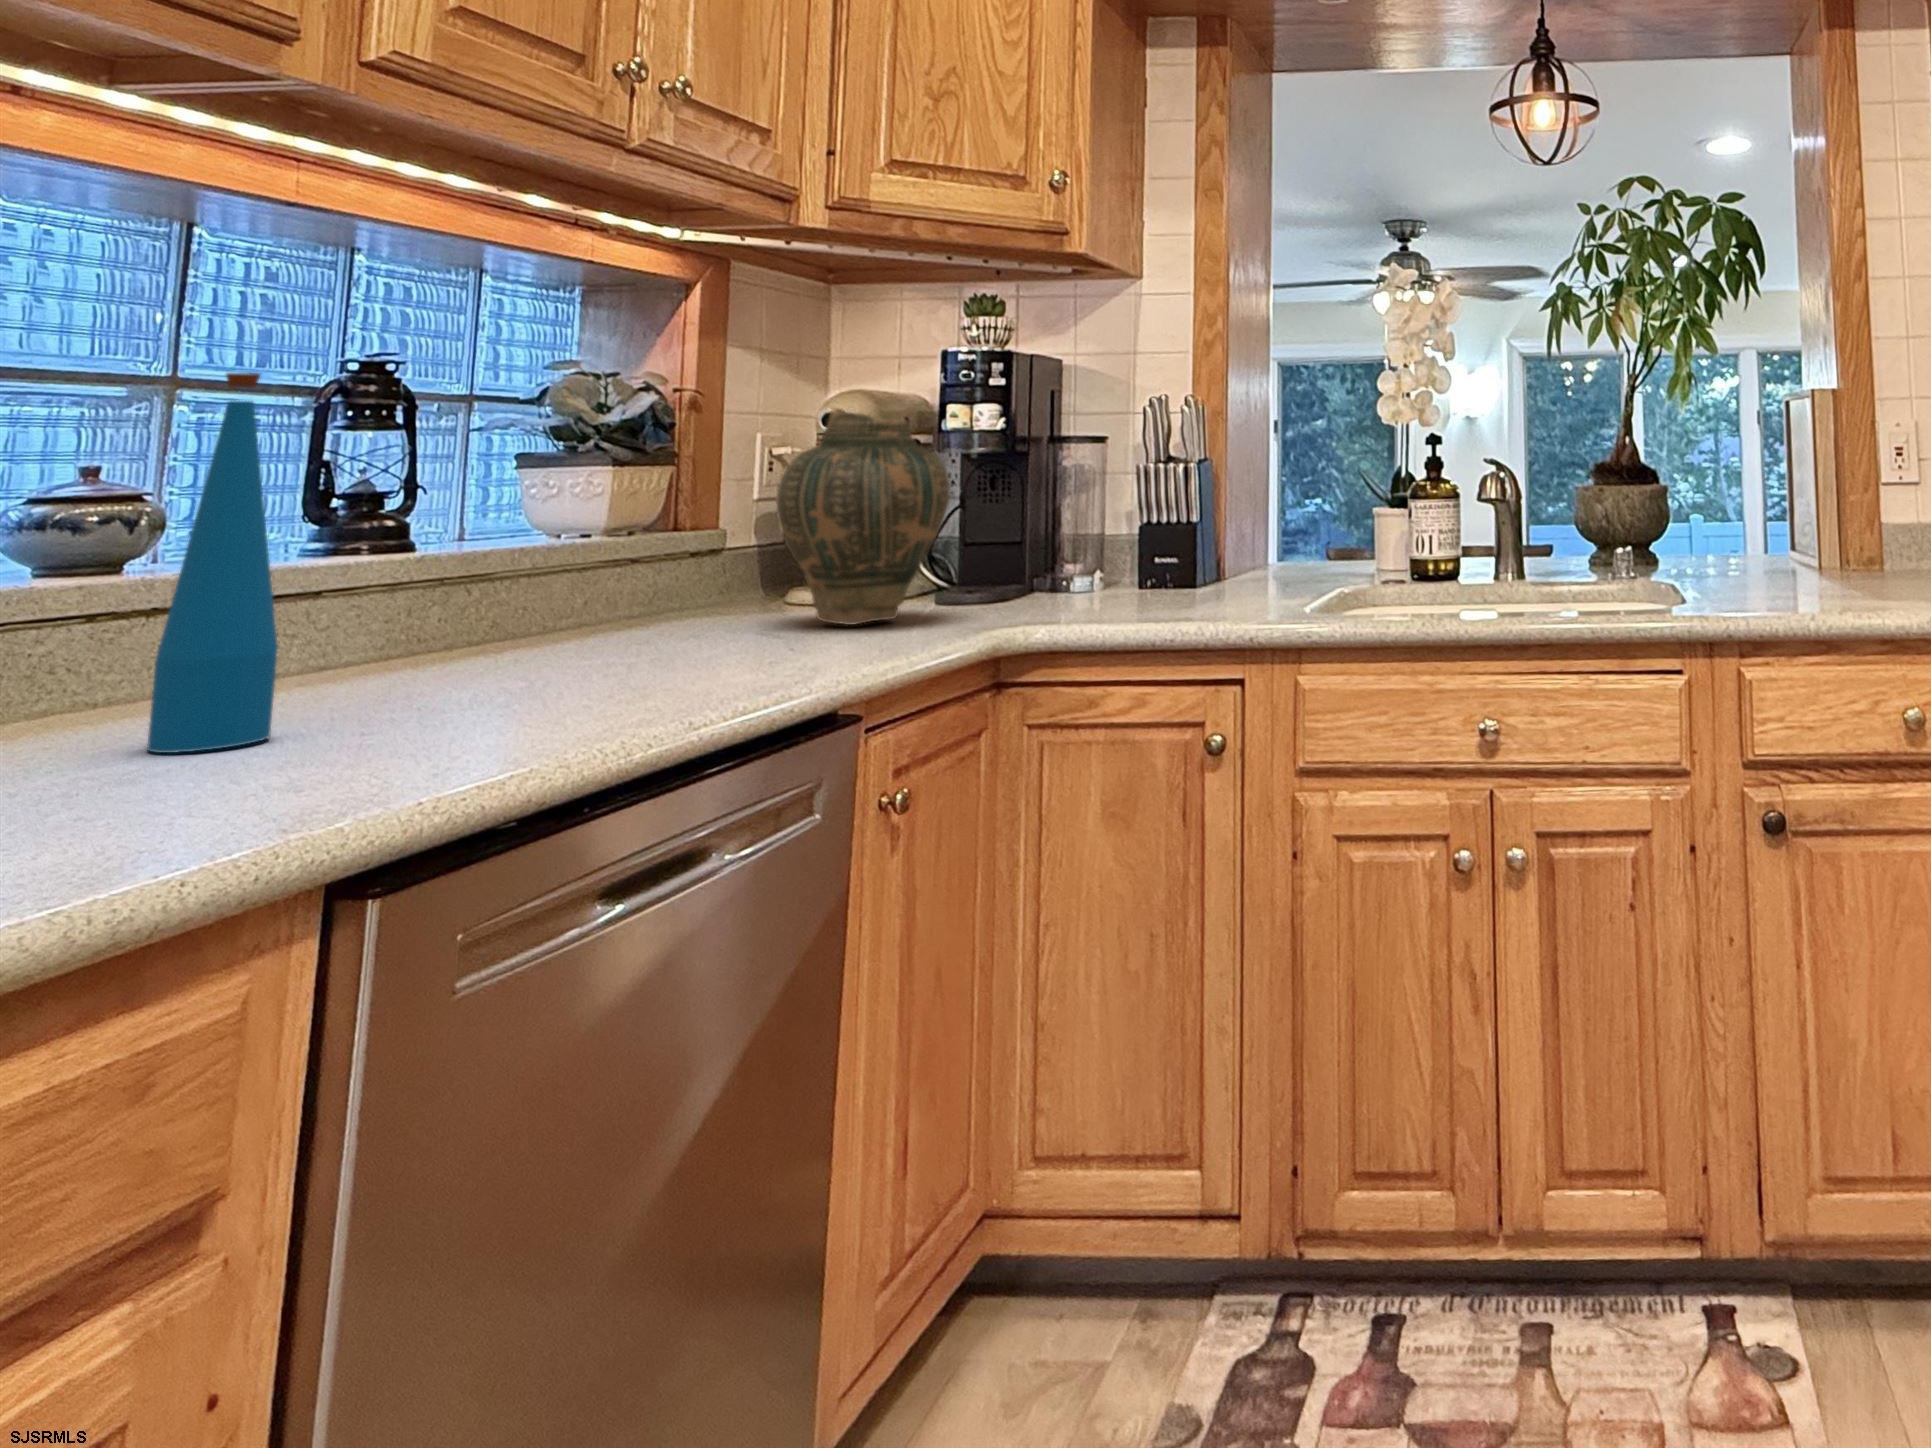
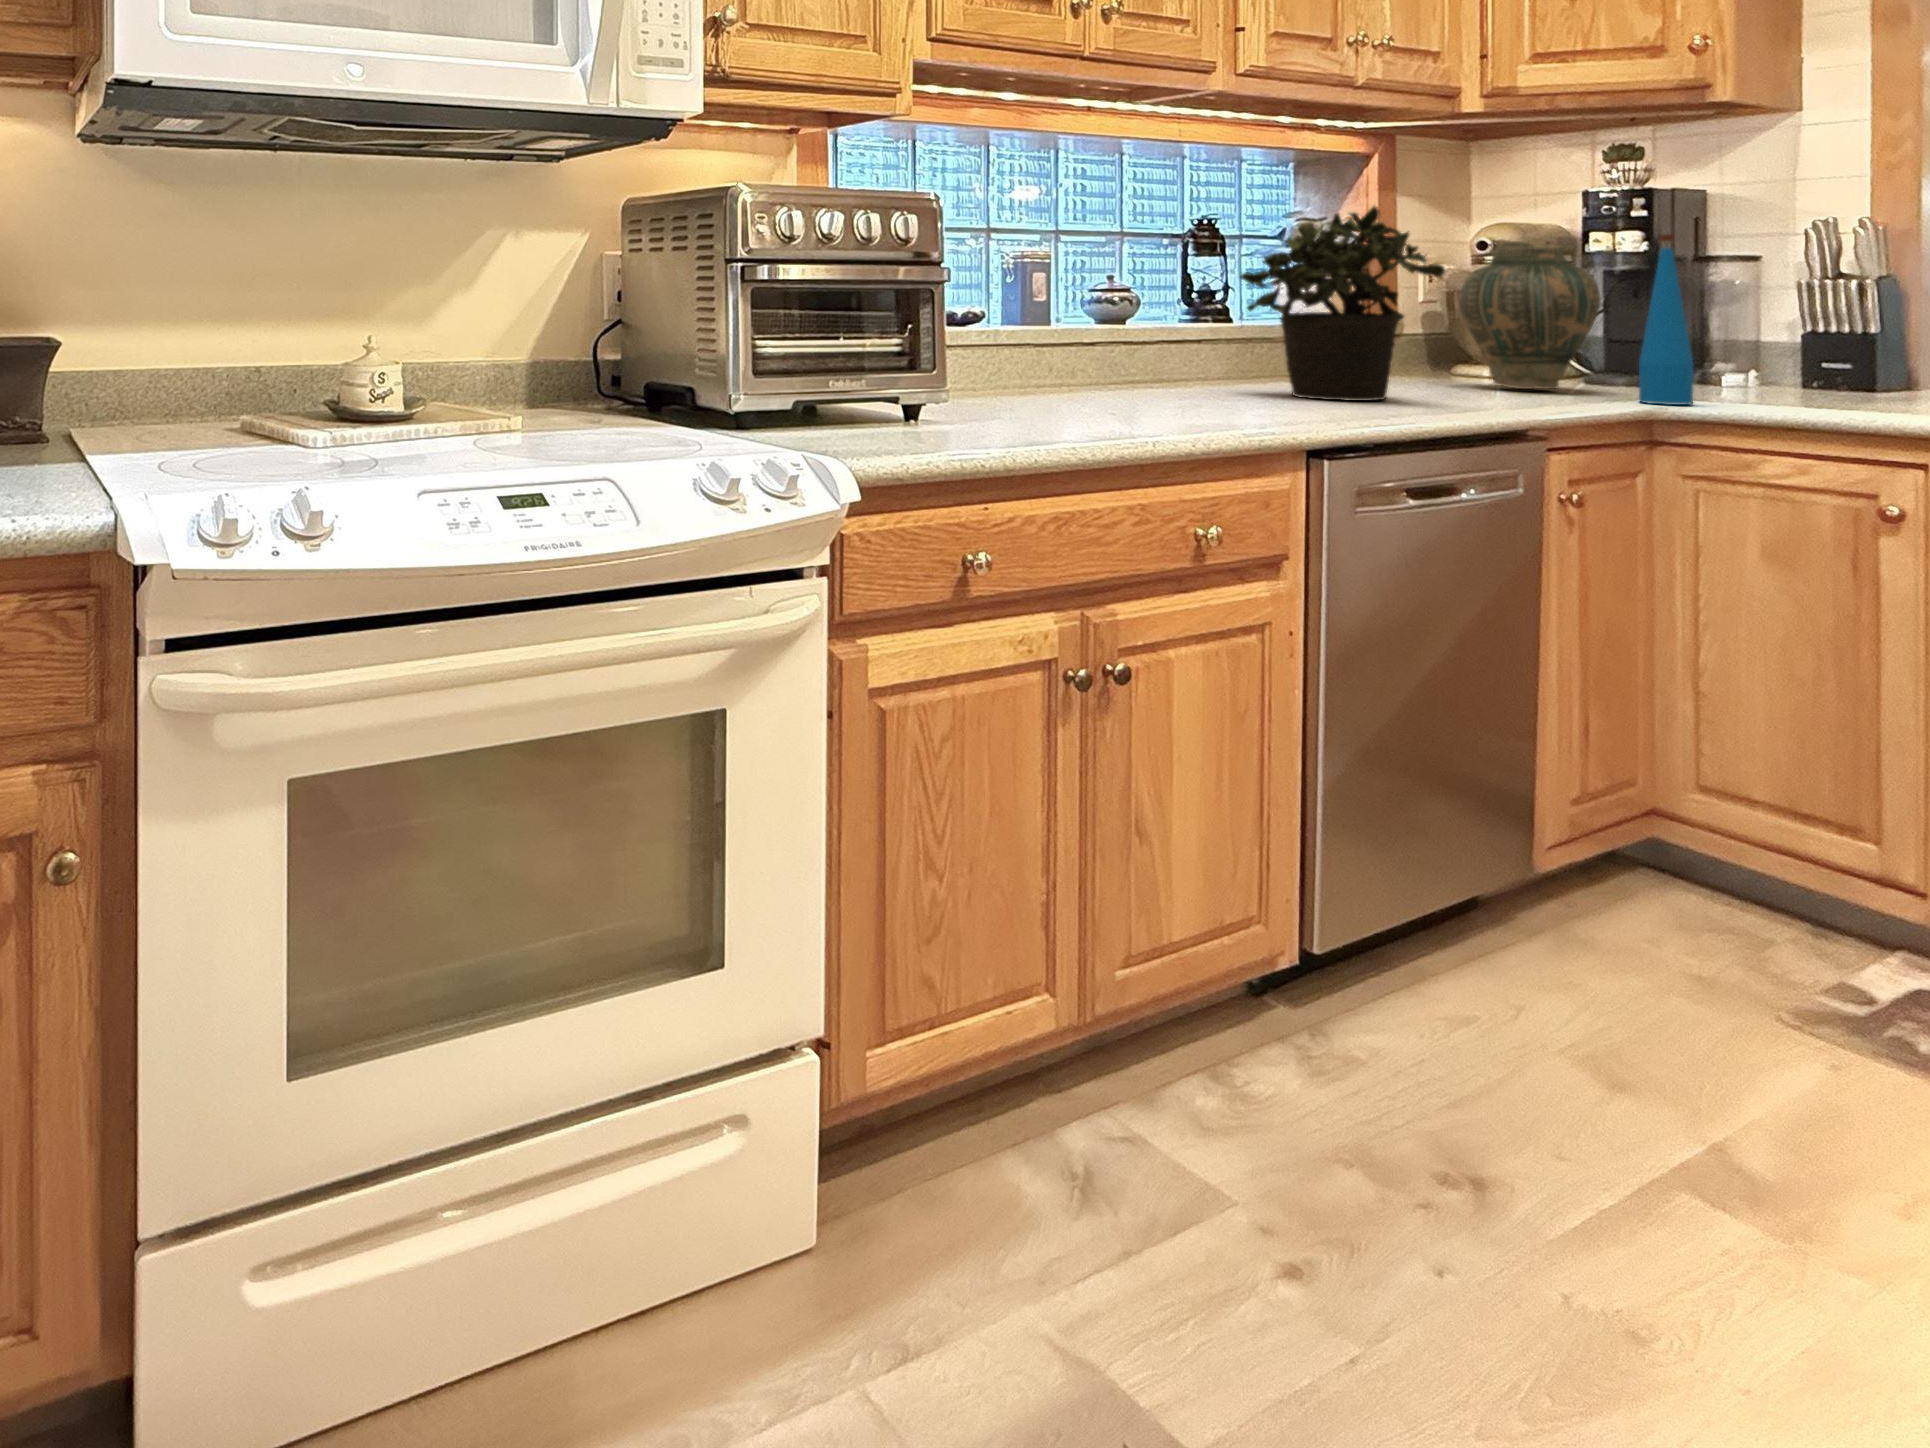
potted plant: none [339,346,721,701] -> present [1240,205,1445,401]
bottle: present [147,373,278,753] -> present [1639,234,1693,405]

